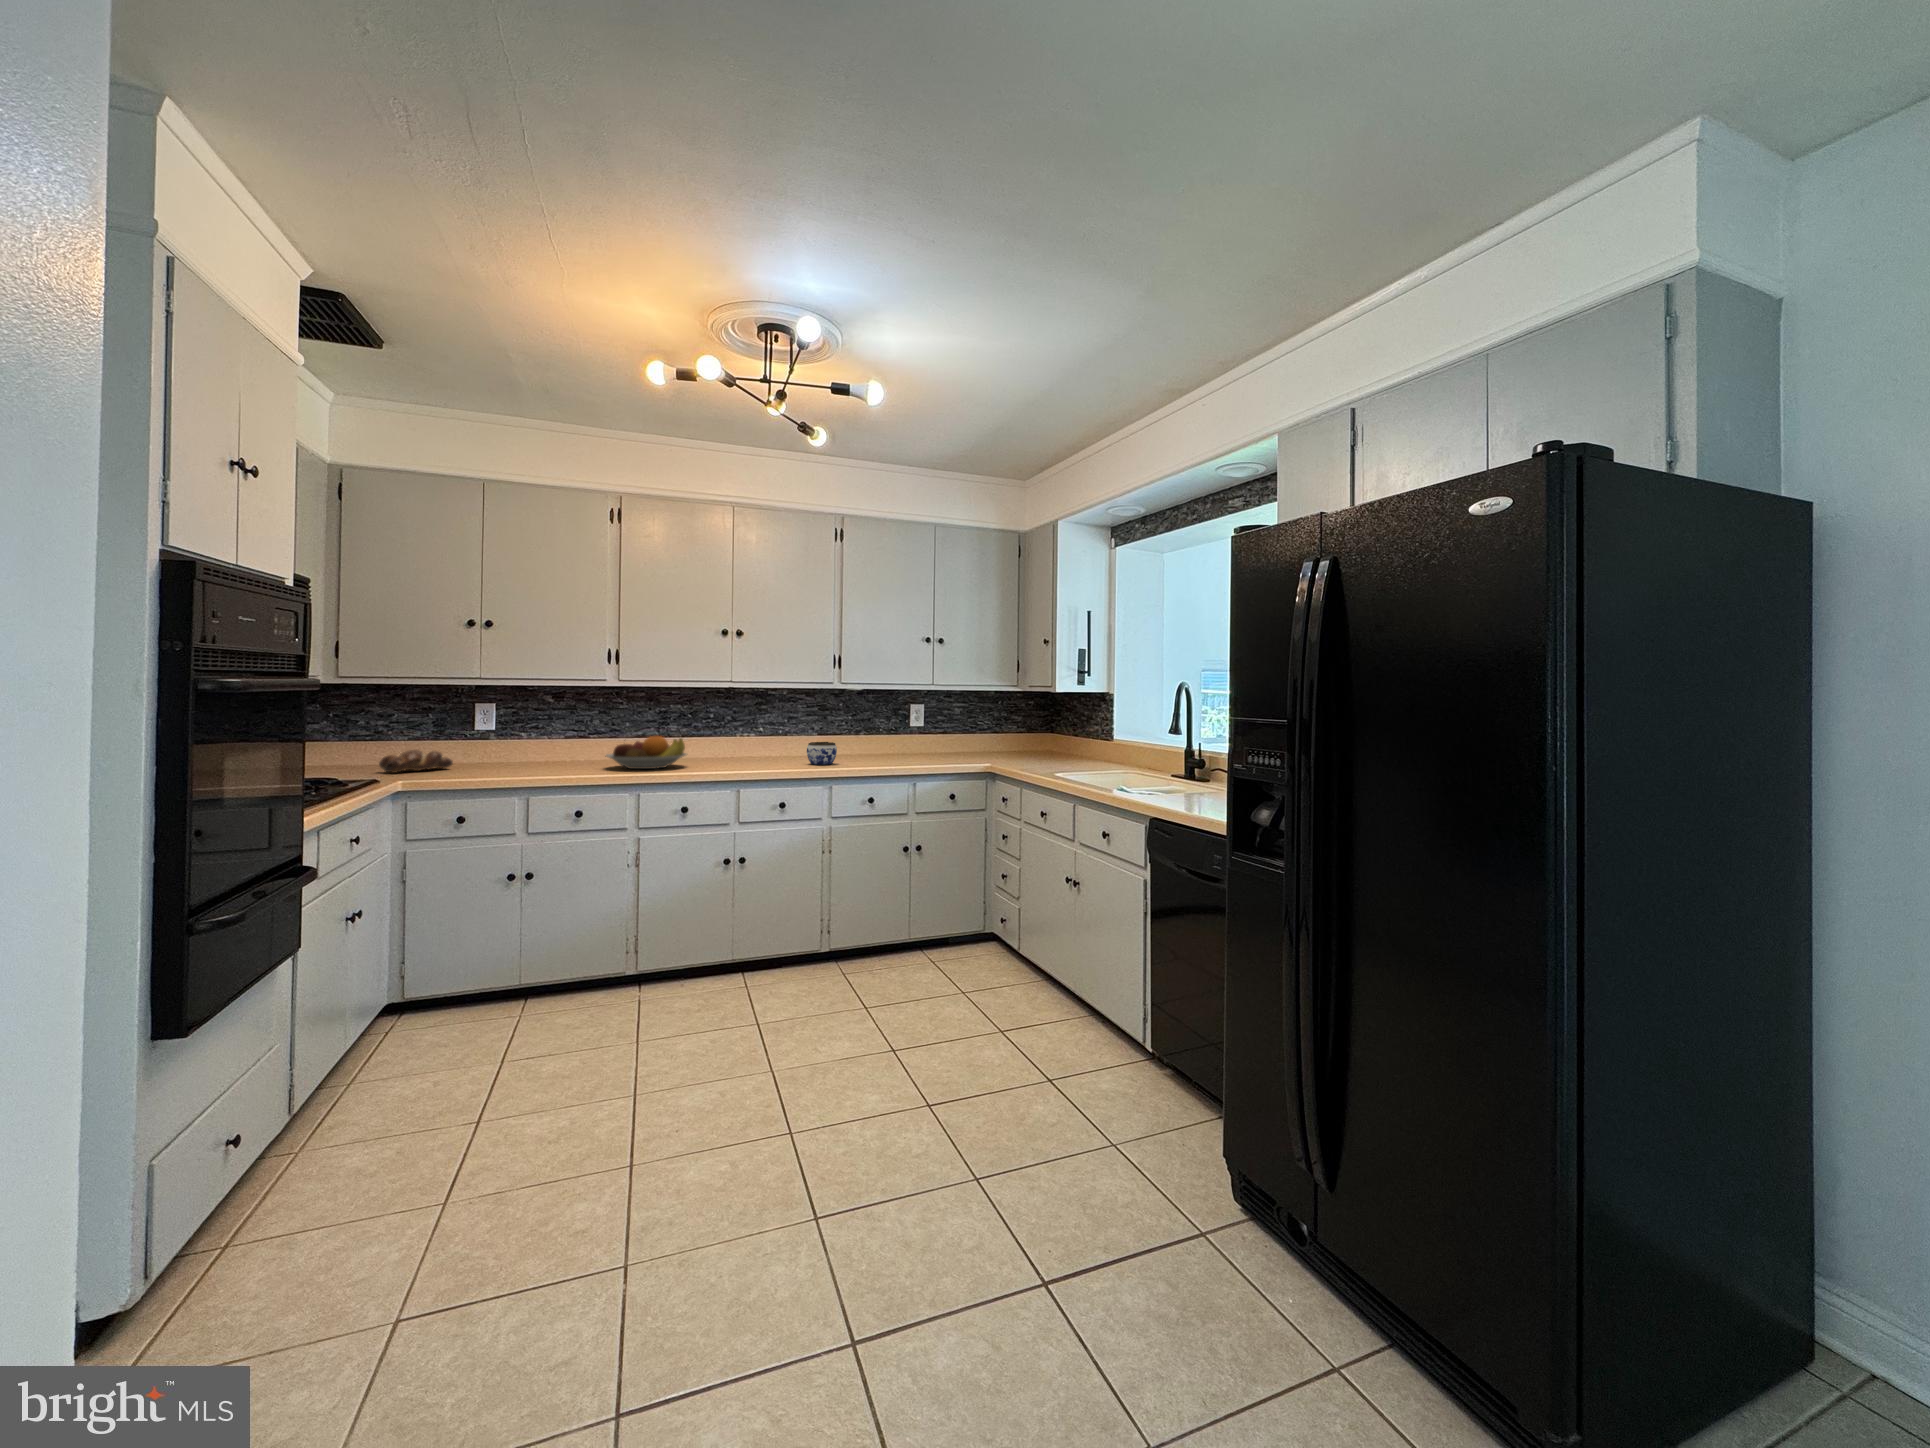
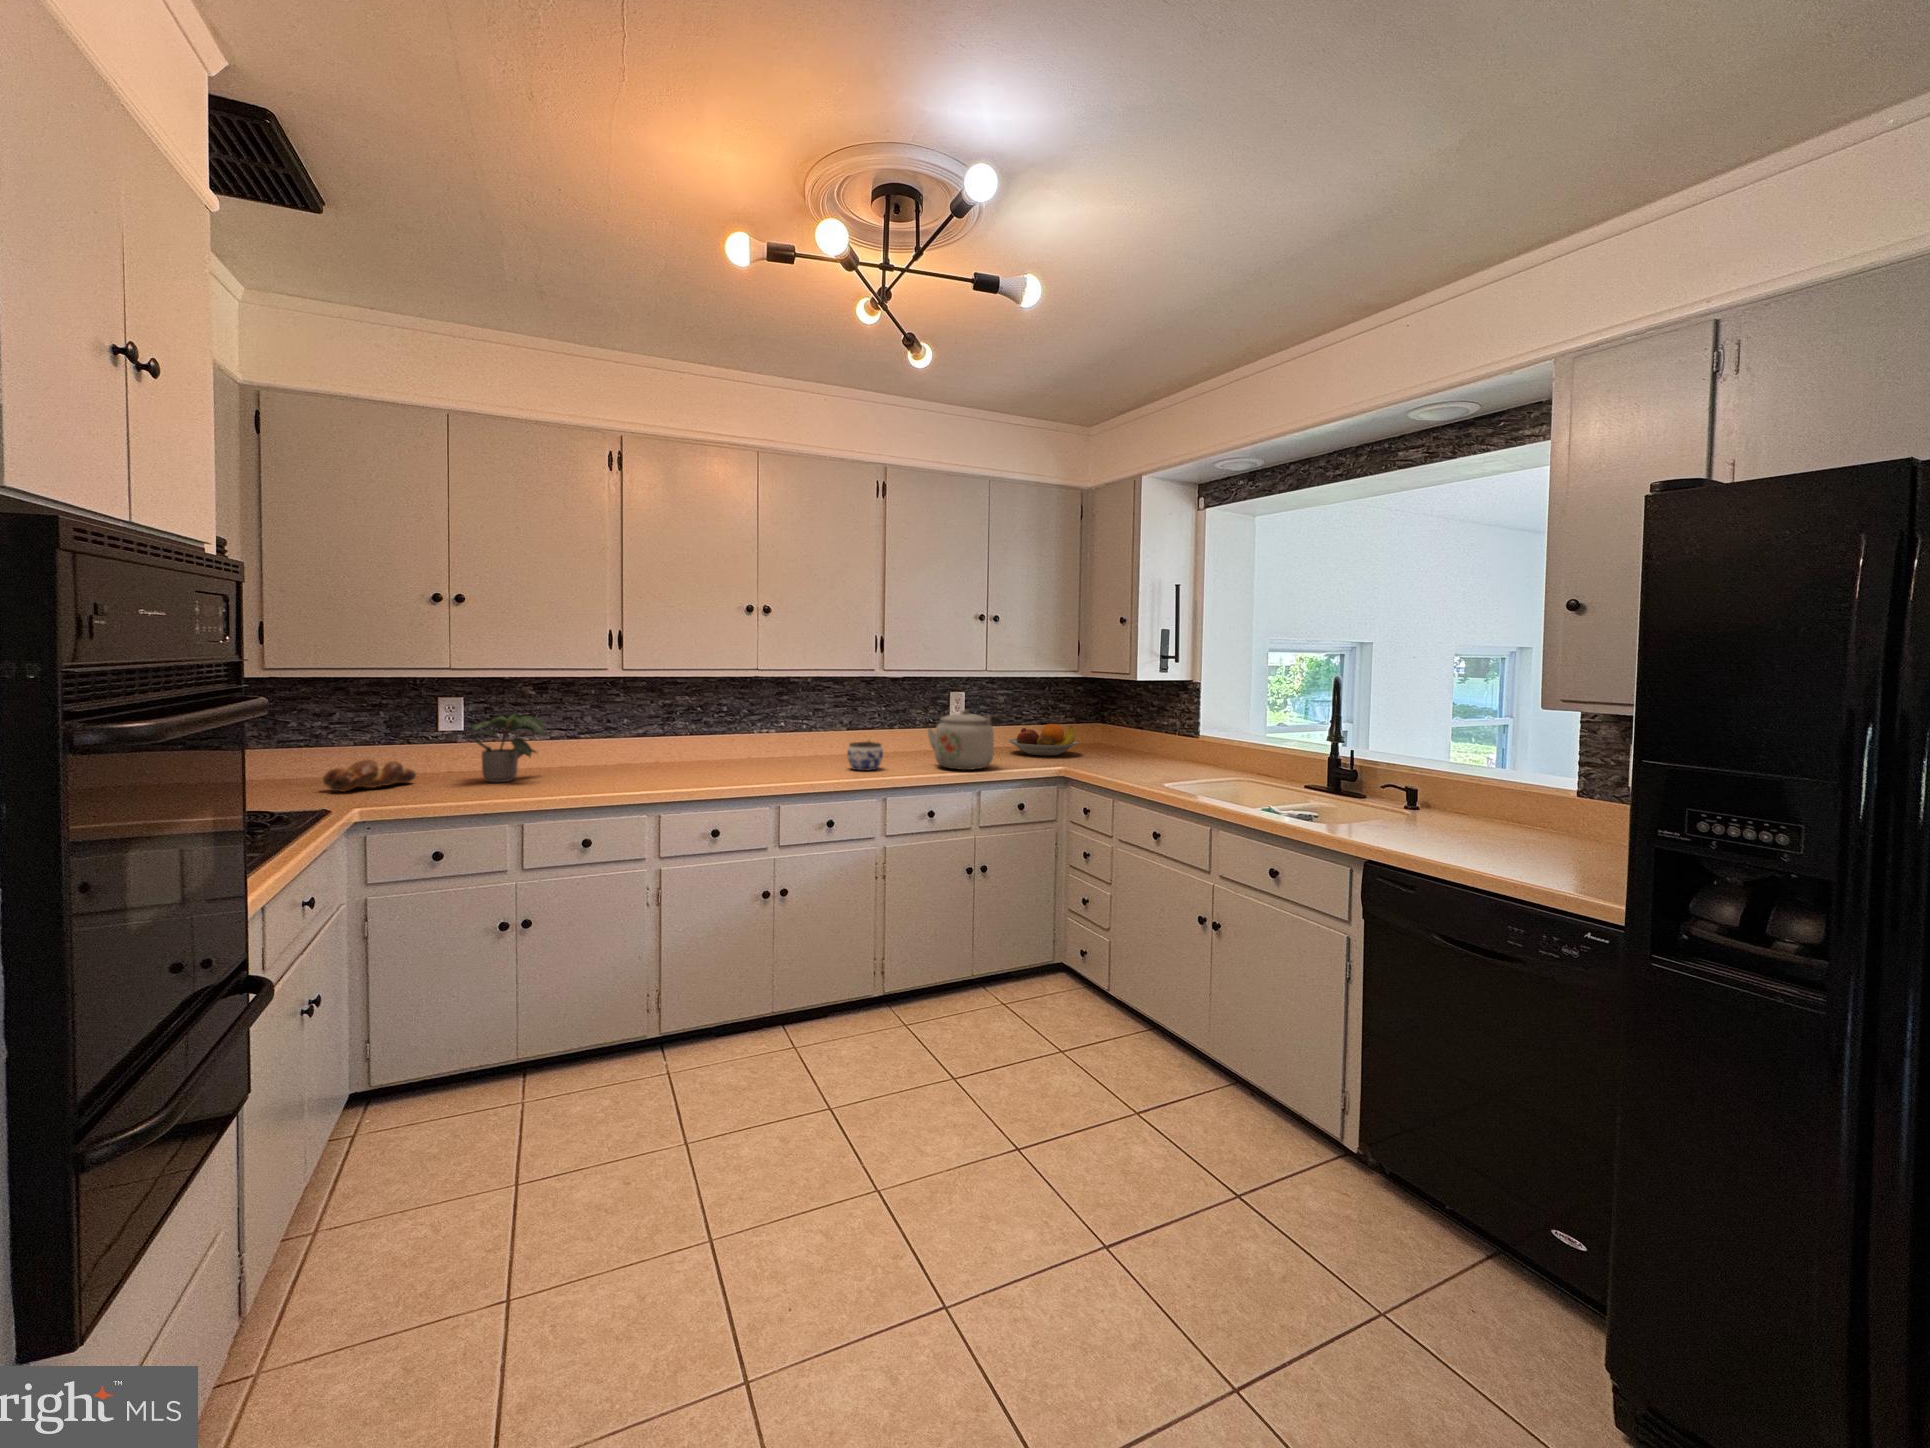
potted plant: none [495,715,560,769] -> present [470,713,547,782]
kettle: none [878,716,940,765] -> present [928,710,1003,770]
fruit bowl: present [606,736,686,769] -> present [1008,724,1079,756]

